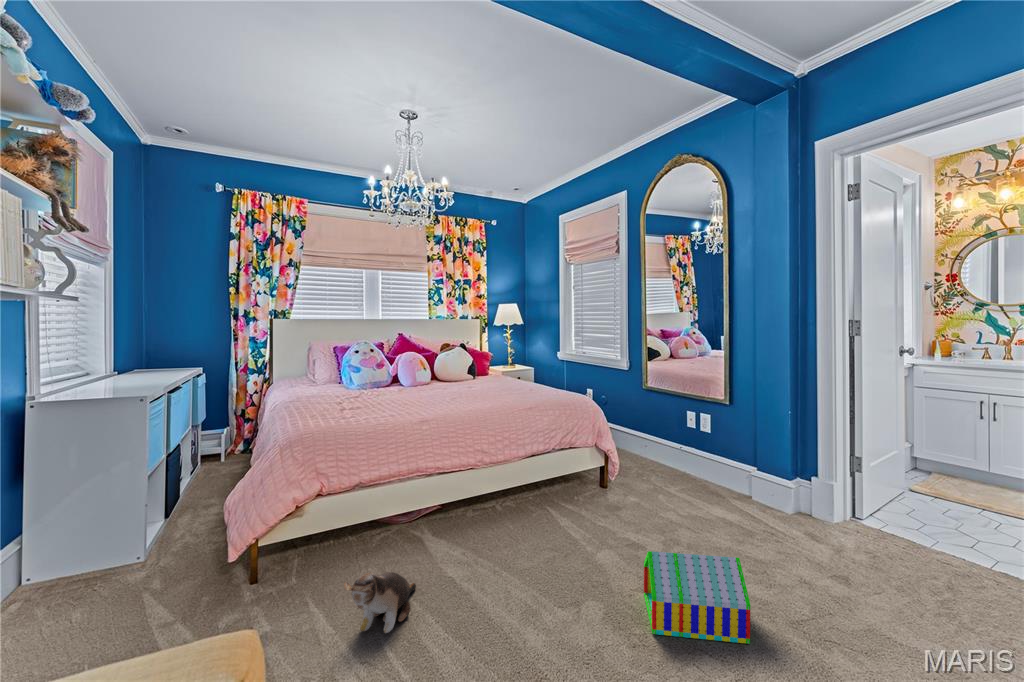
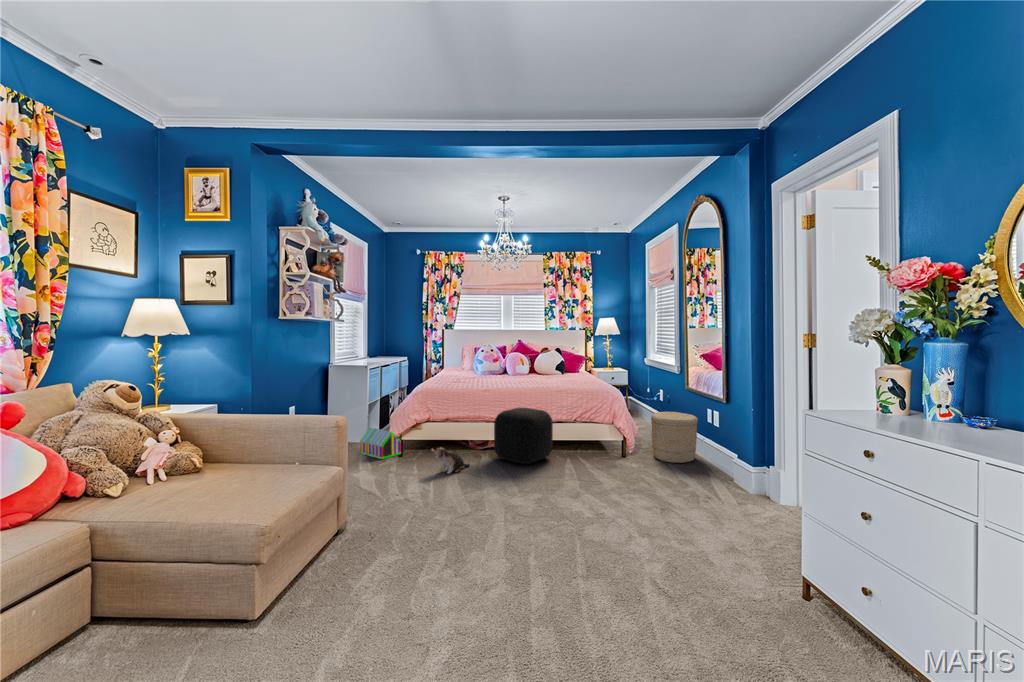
woven basket: none [661,422,731,500] -> present [651,412,698,463]
ottoman: none [448,443,551,556] -> present [494,408,553,464]
toy house: present [644,551,751,644] -> present [360,428,401,459]

